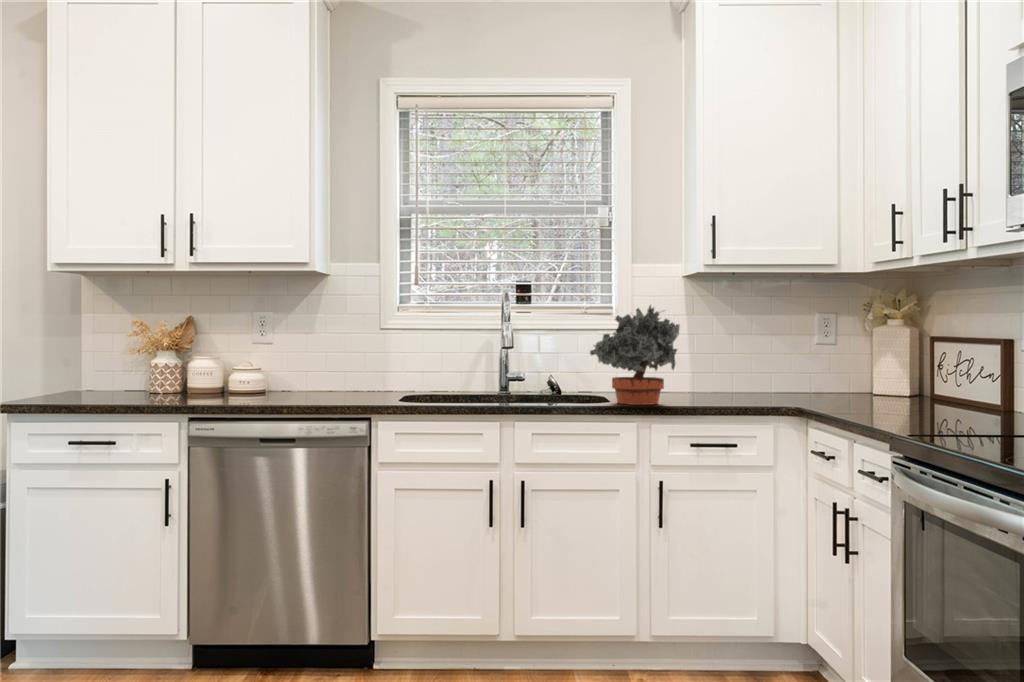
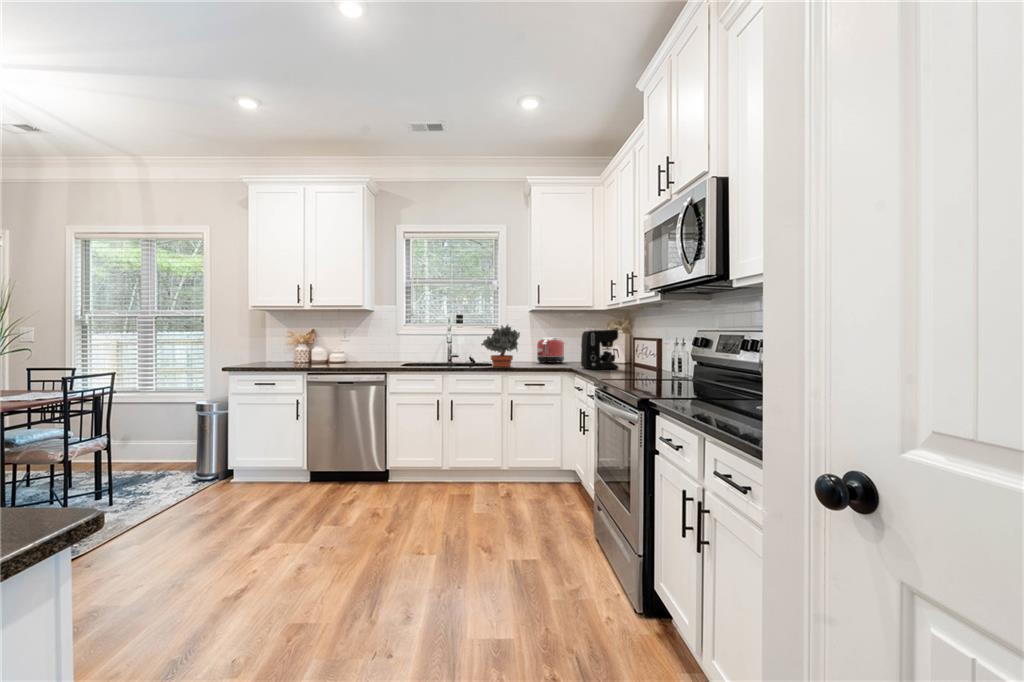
coffee maker: none [825,319,922,412] -> present [581,330,619,369]
toaster: none [695,336,757,394] -> present [537,338,564,363]

